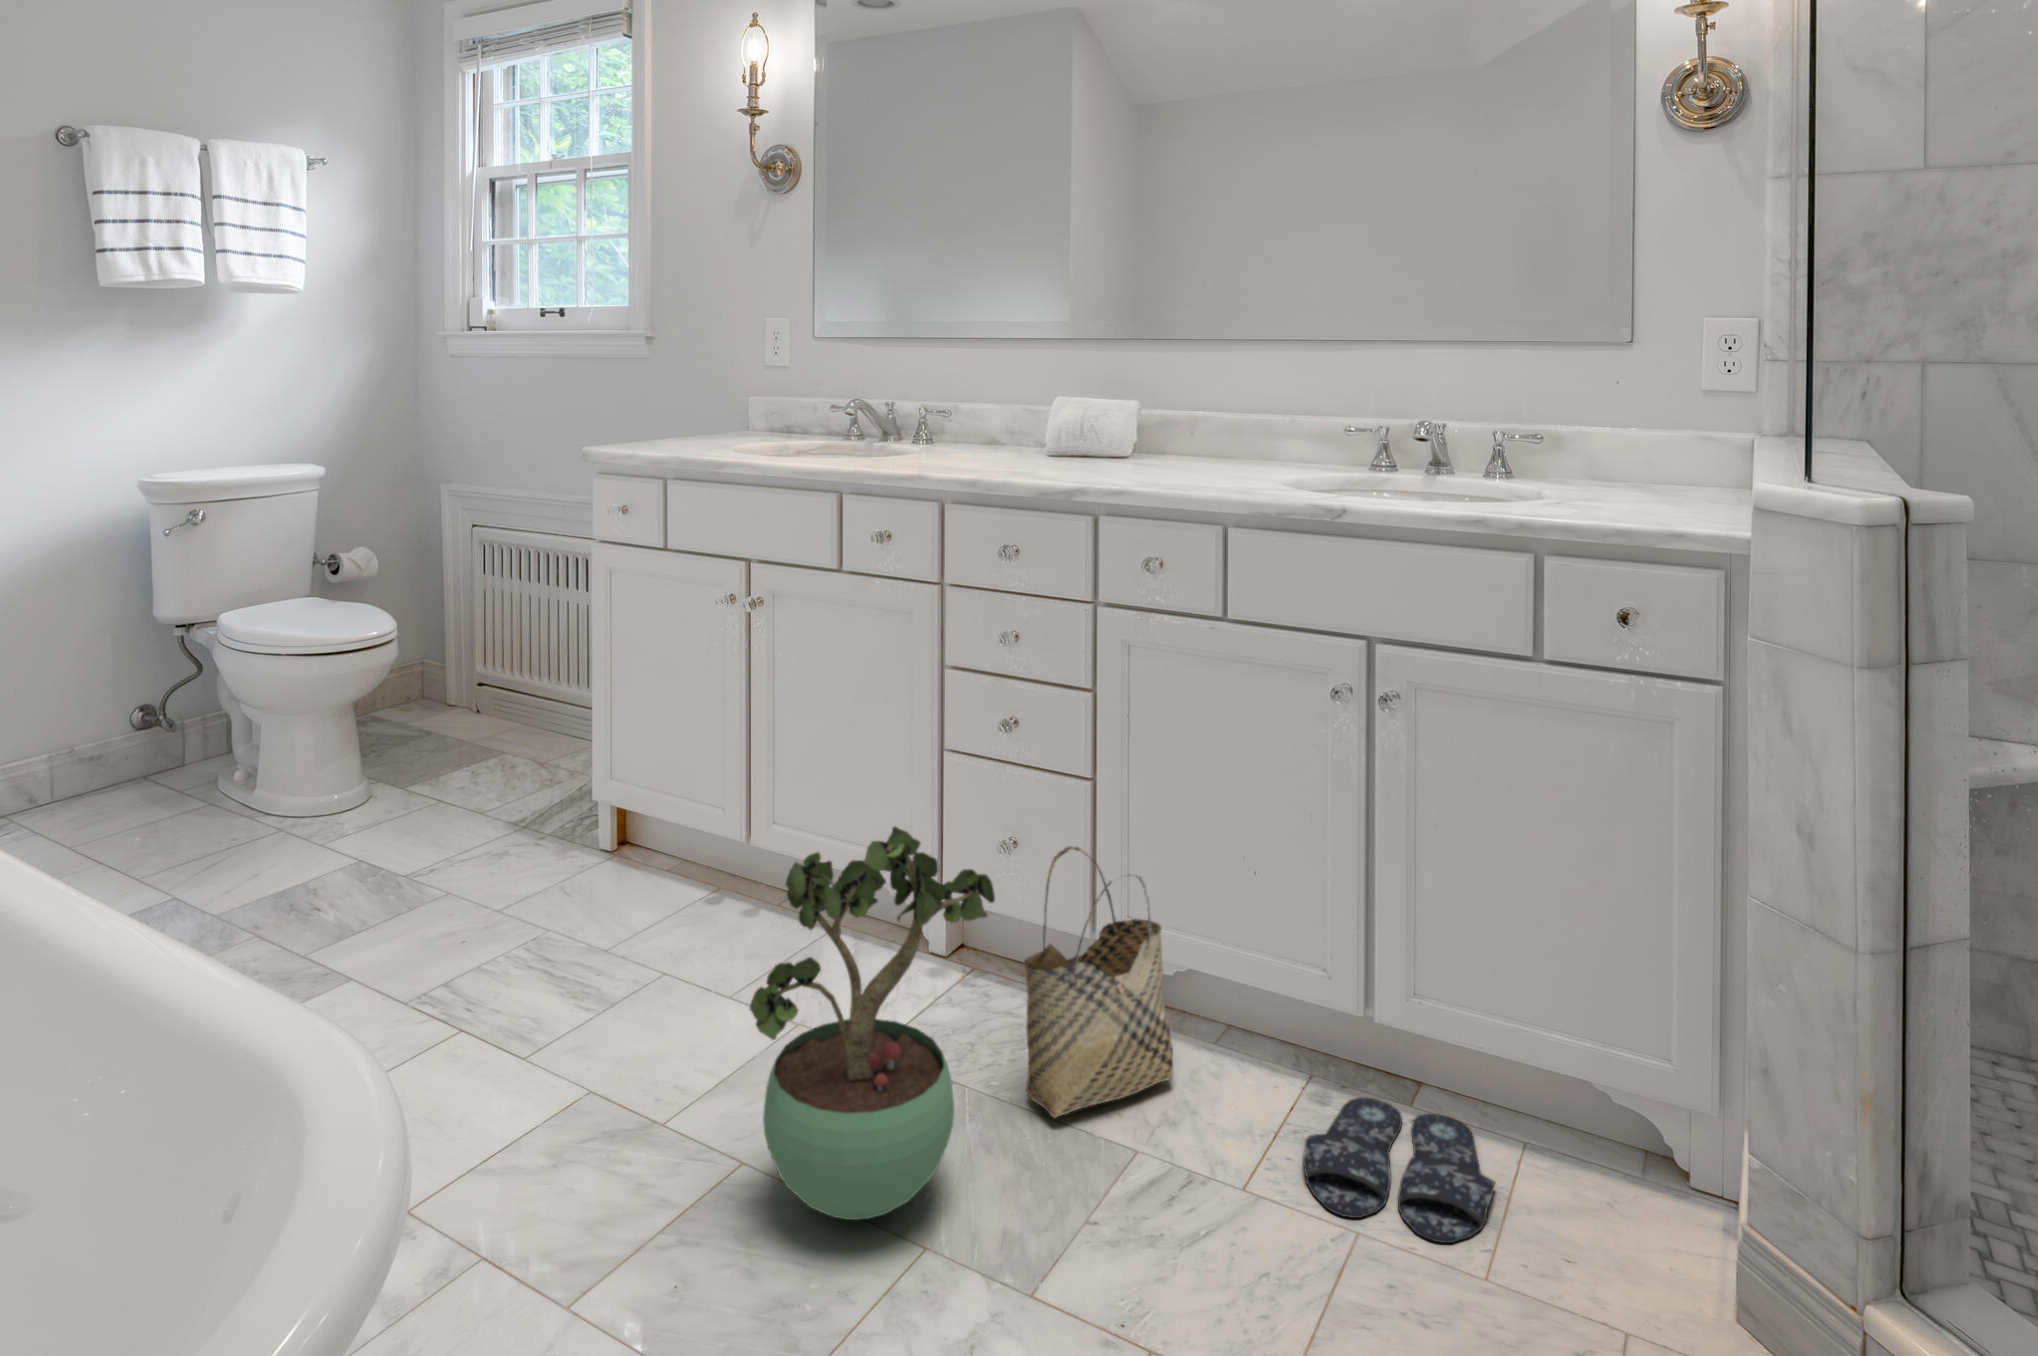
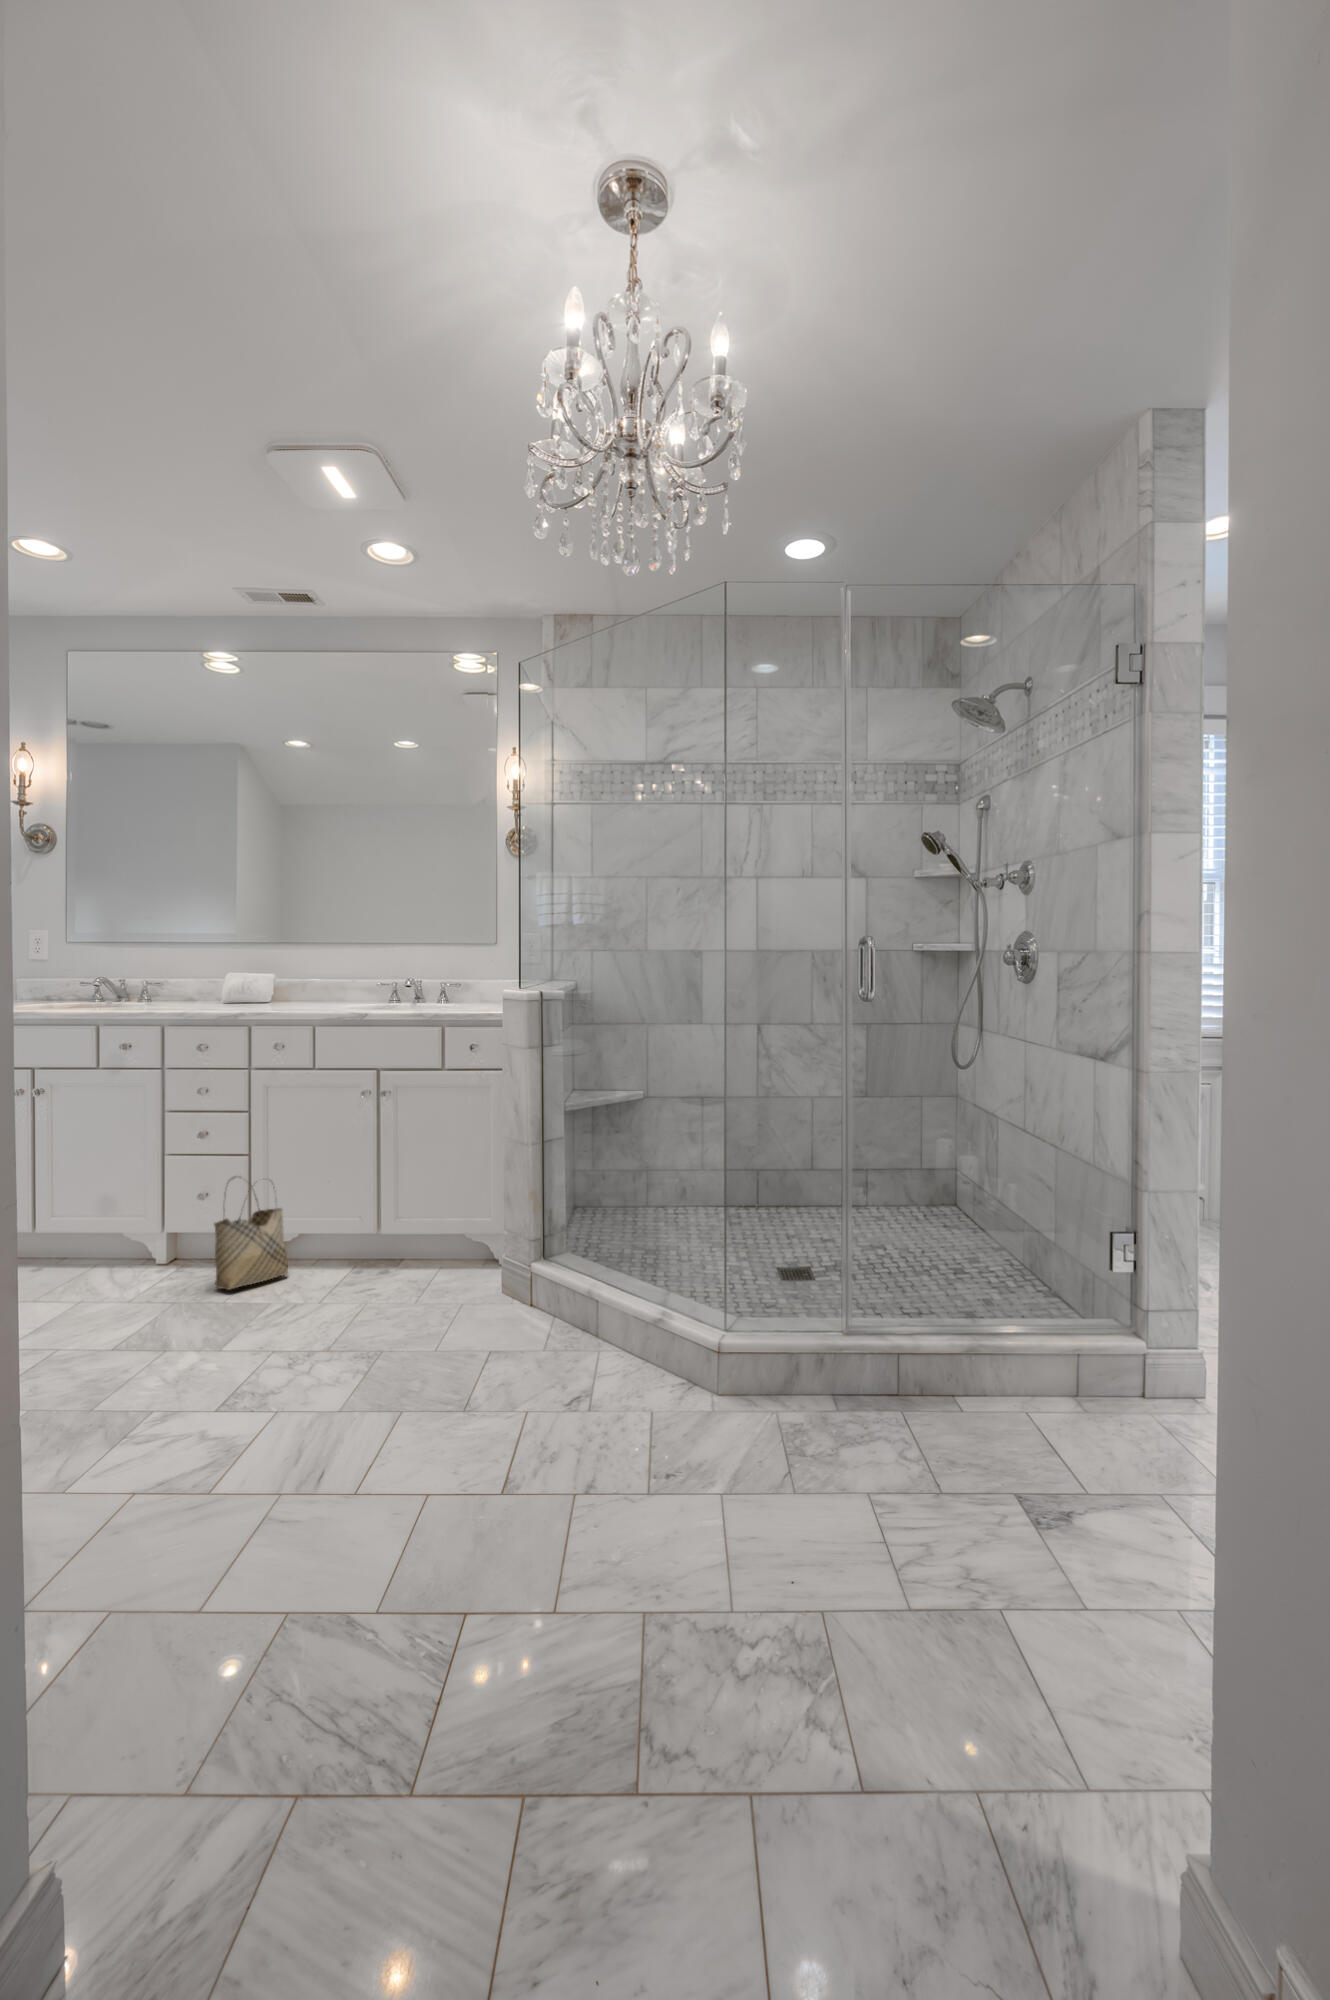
potted plant: present [749,827,995,1220] -> none [79,1150,201,1326]
slippers: present [1303,1098,1495,1243] -> none [345,1267,424,1295]

